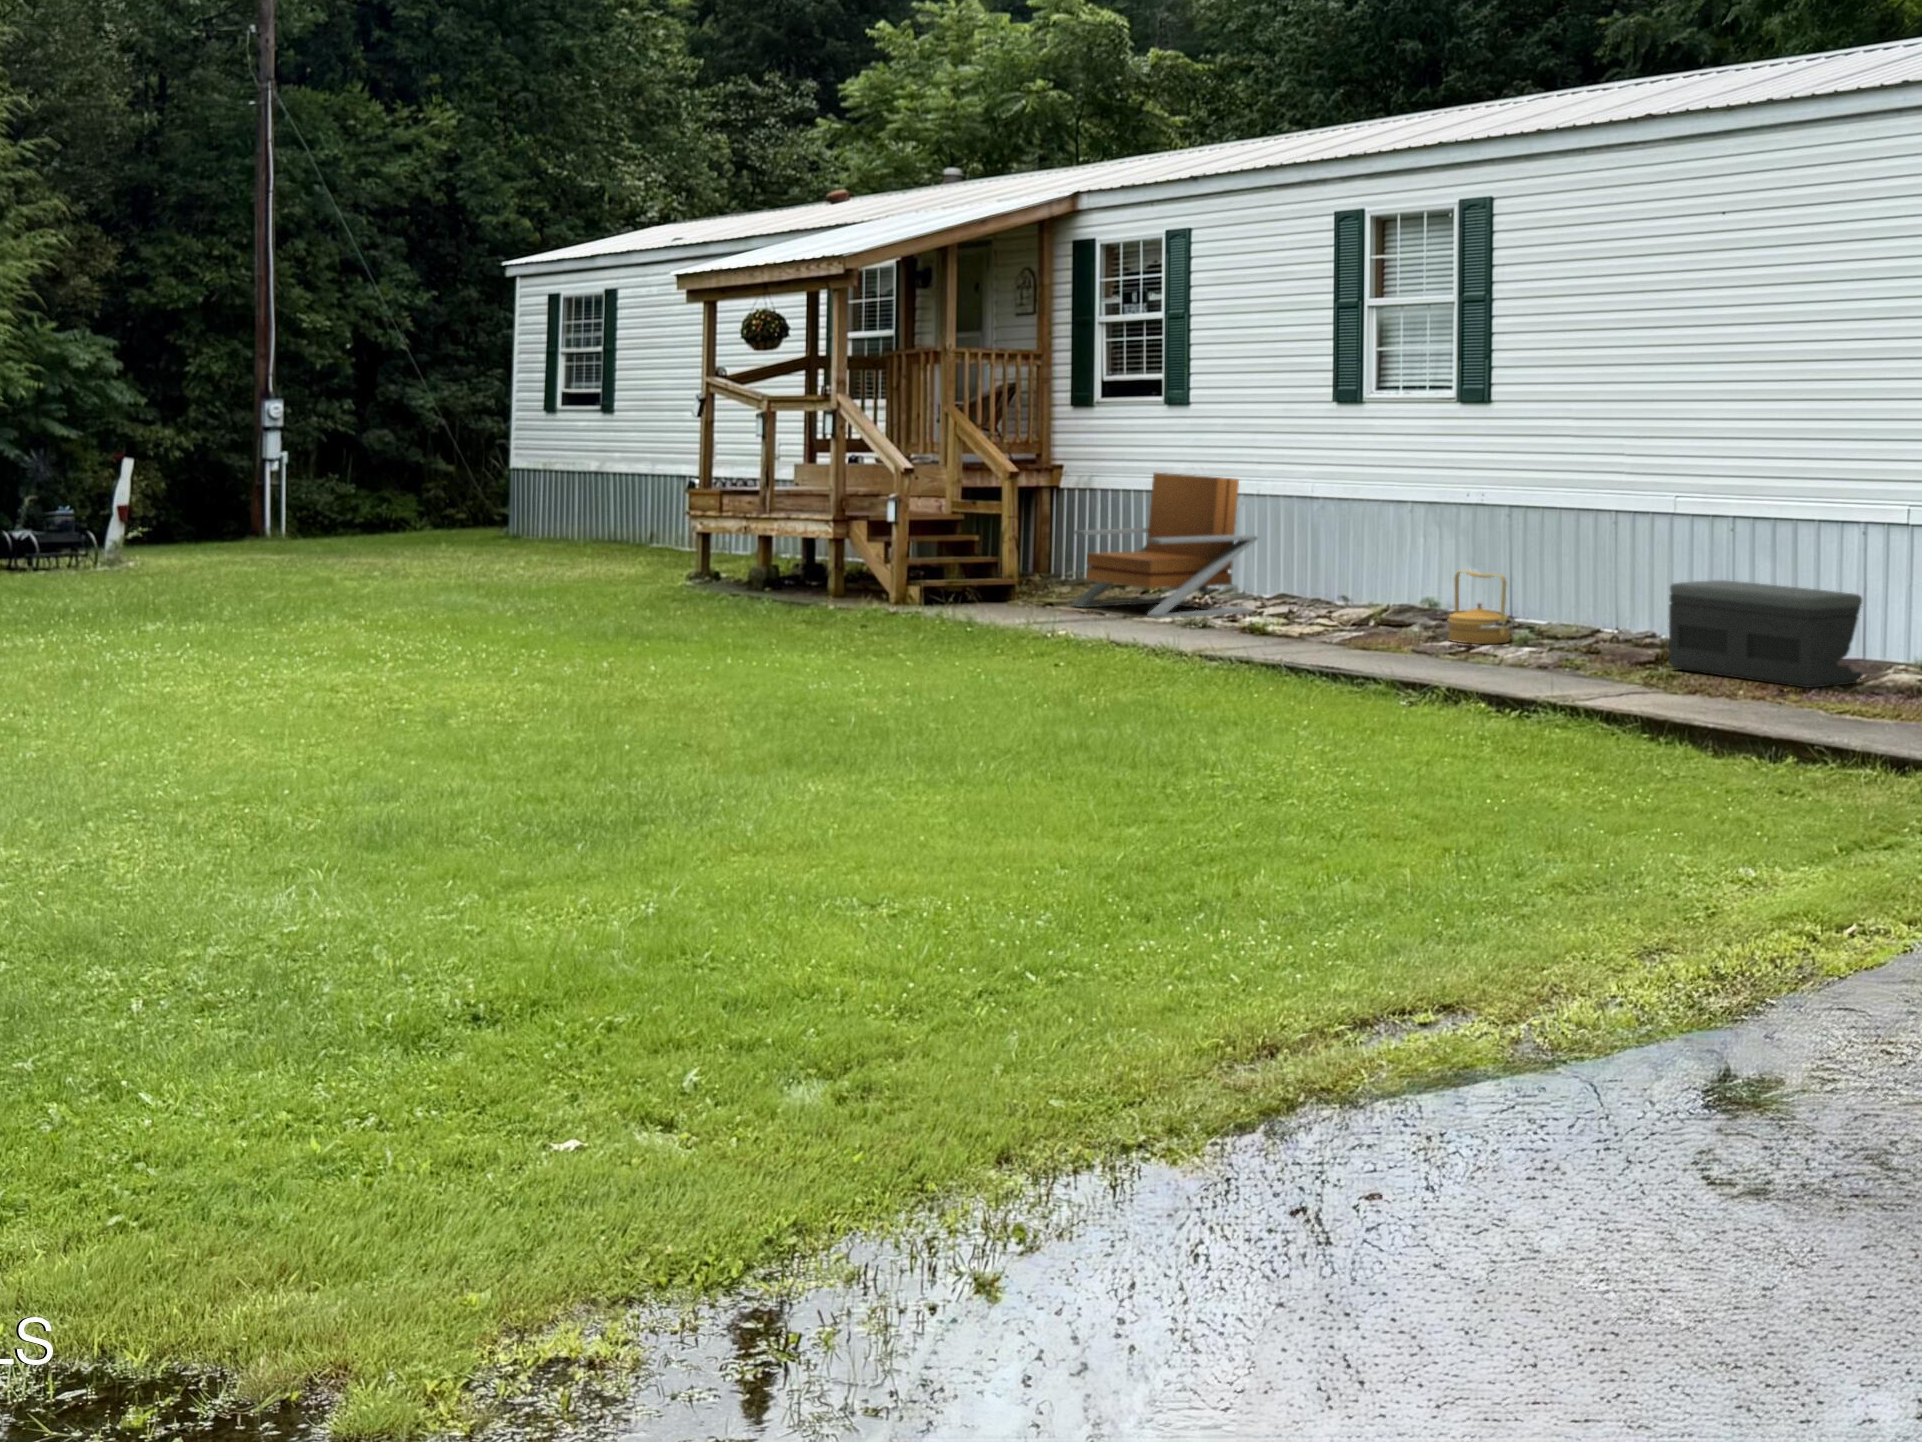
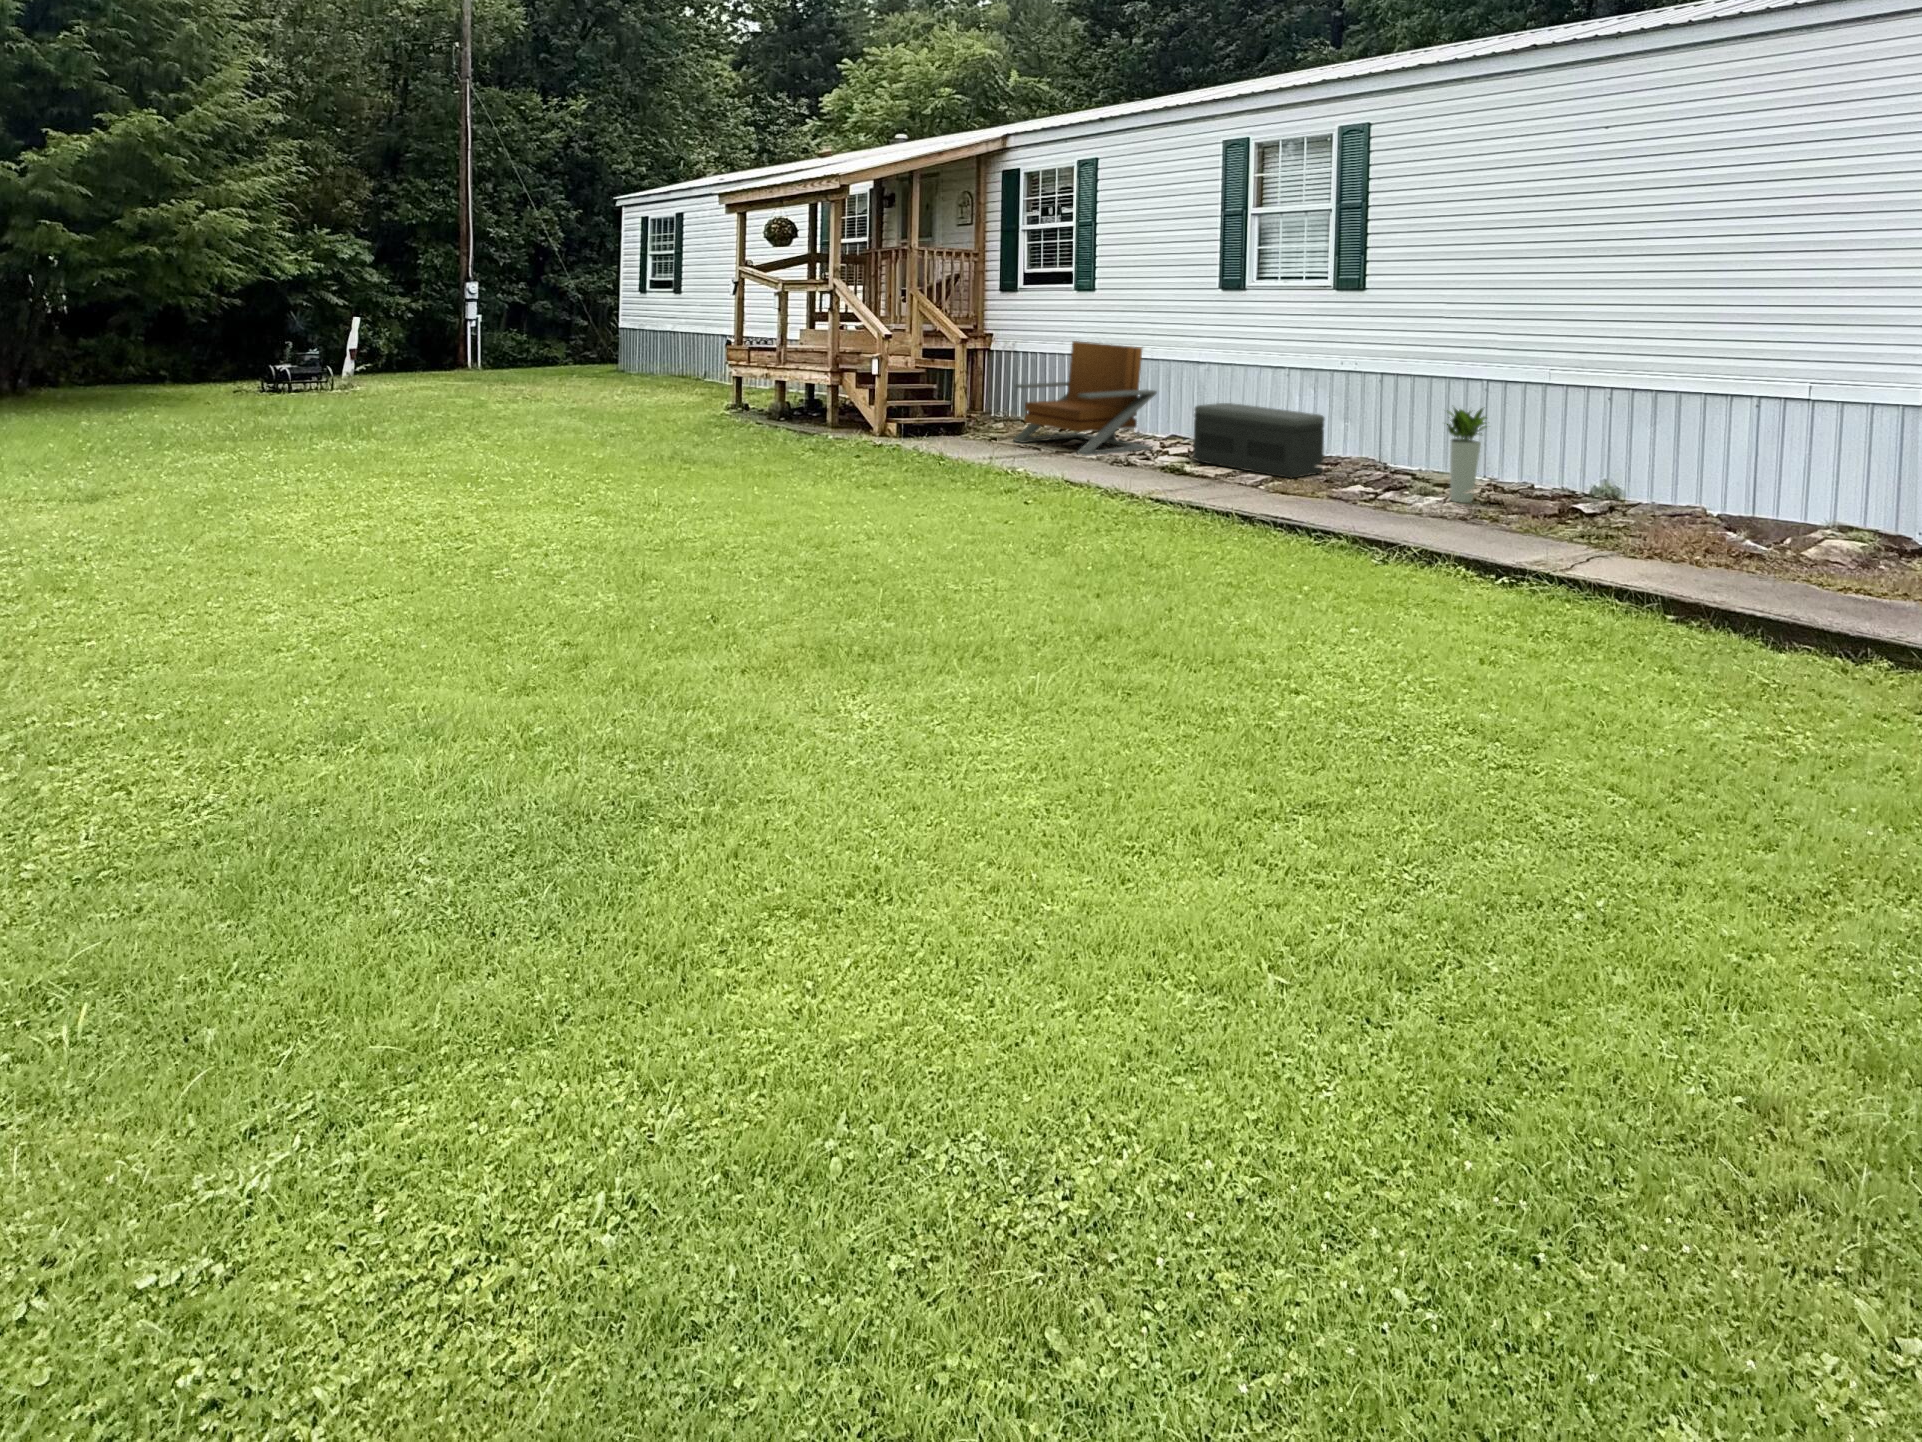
planter: none [1548,536,1608,652] -> present [1447,408,1486,503]
woven basket: present [1448,571,1510,644] -> none [1339,427,1393,490]
storage bench: present [1669,580,1862,688] -> present [1193,403,1324,478]

